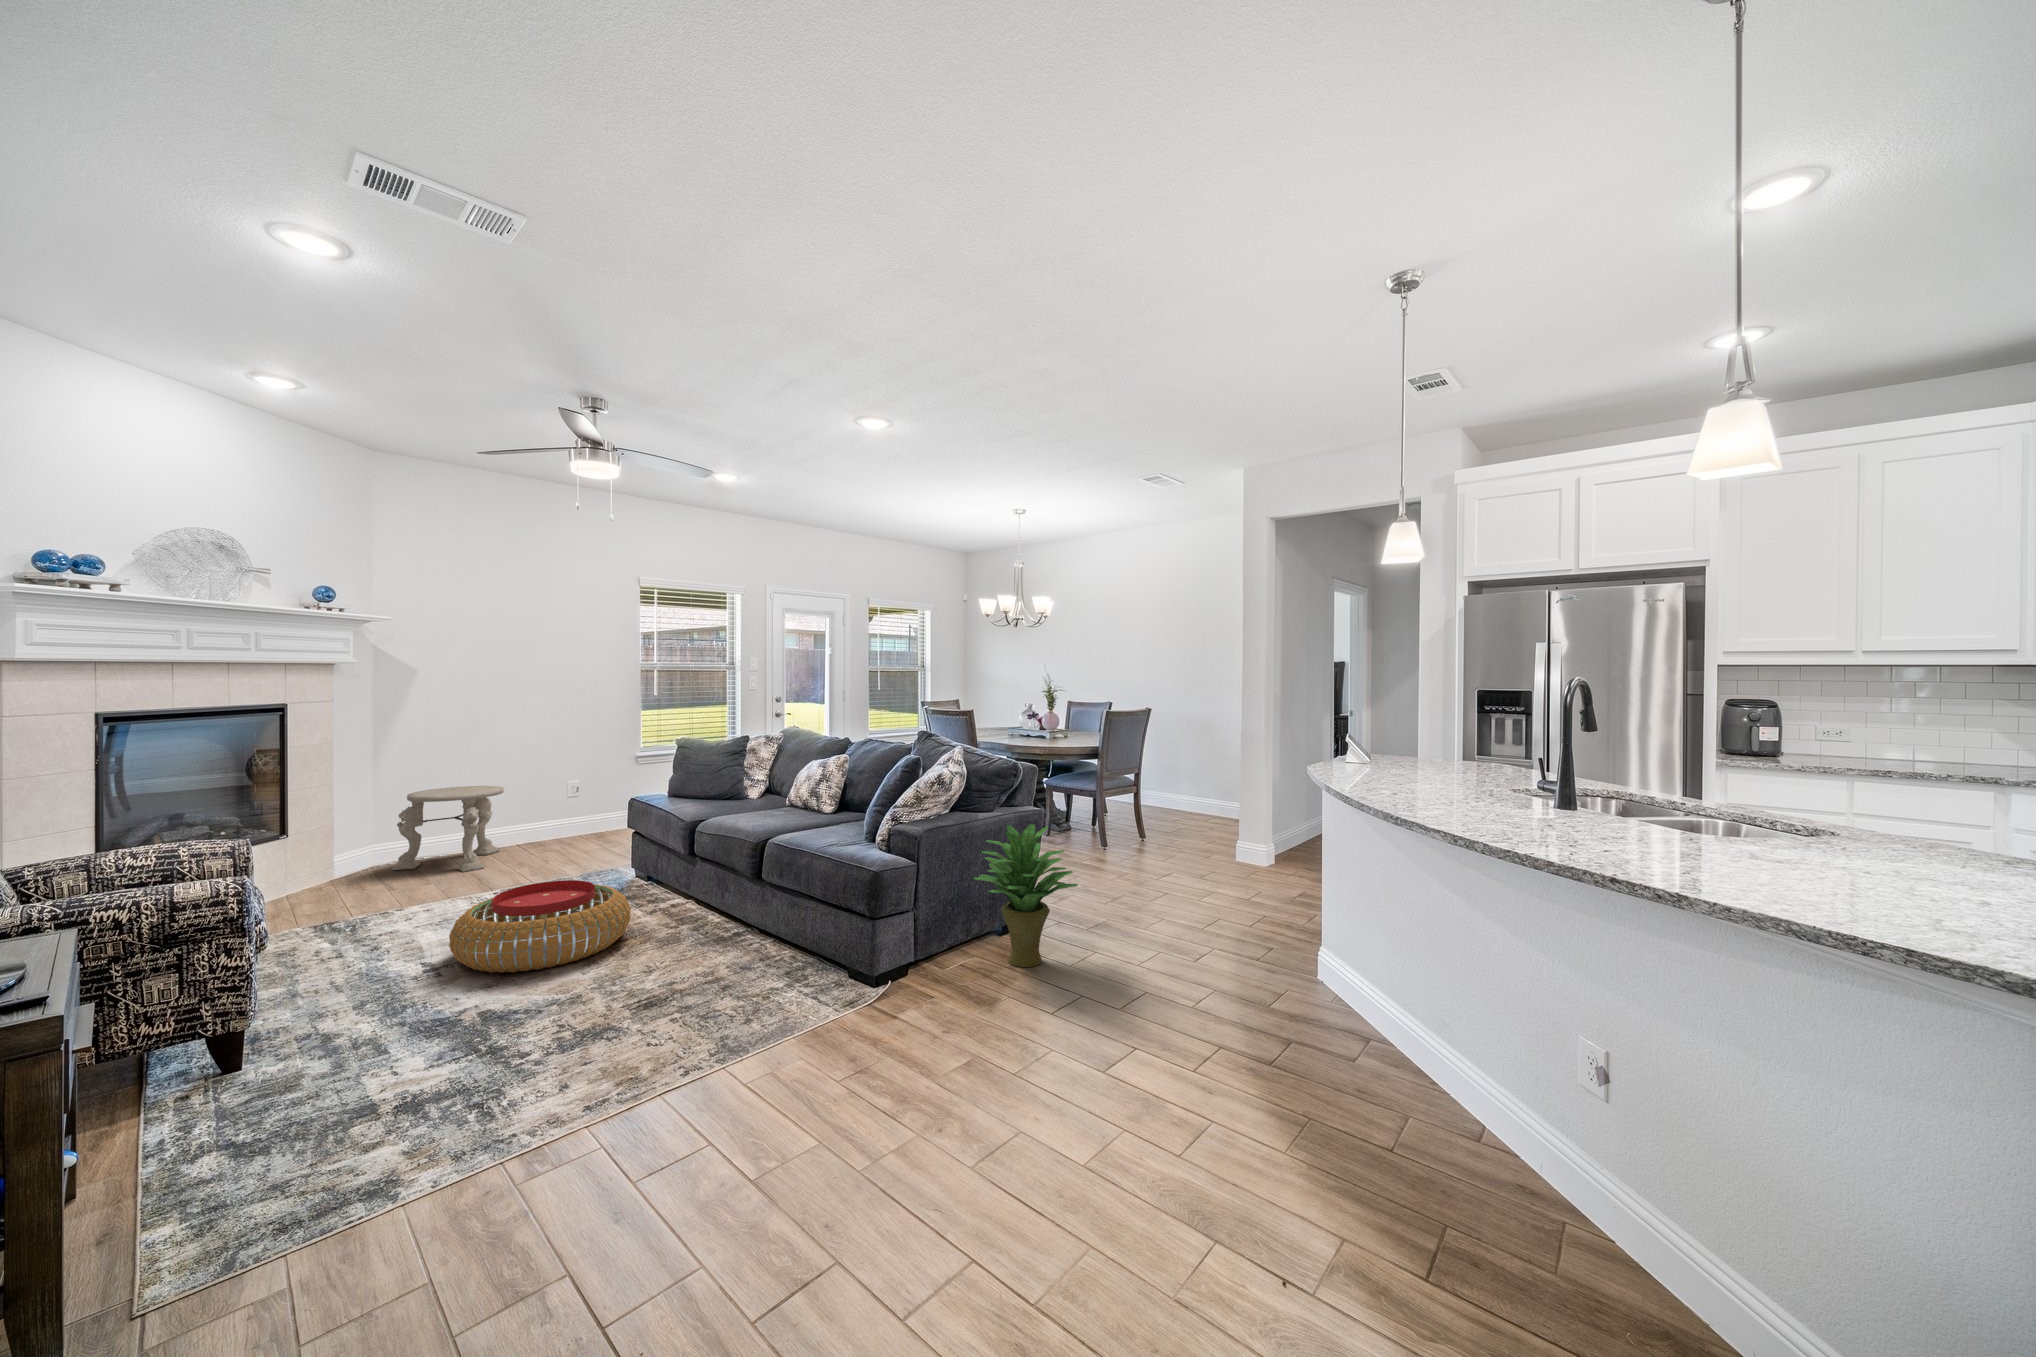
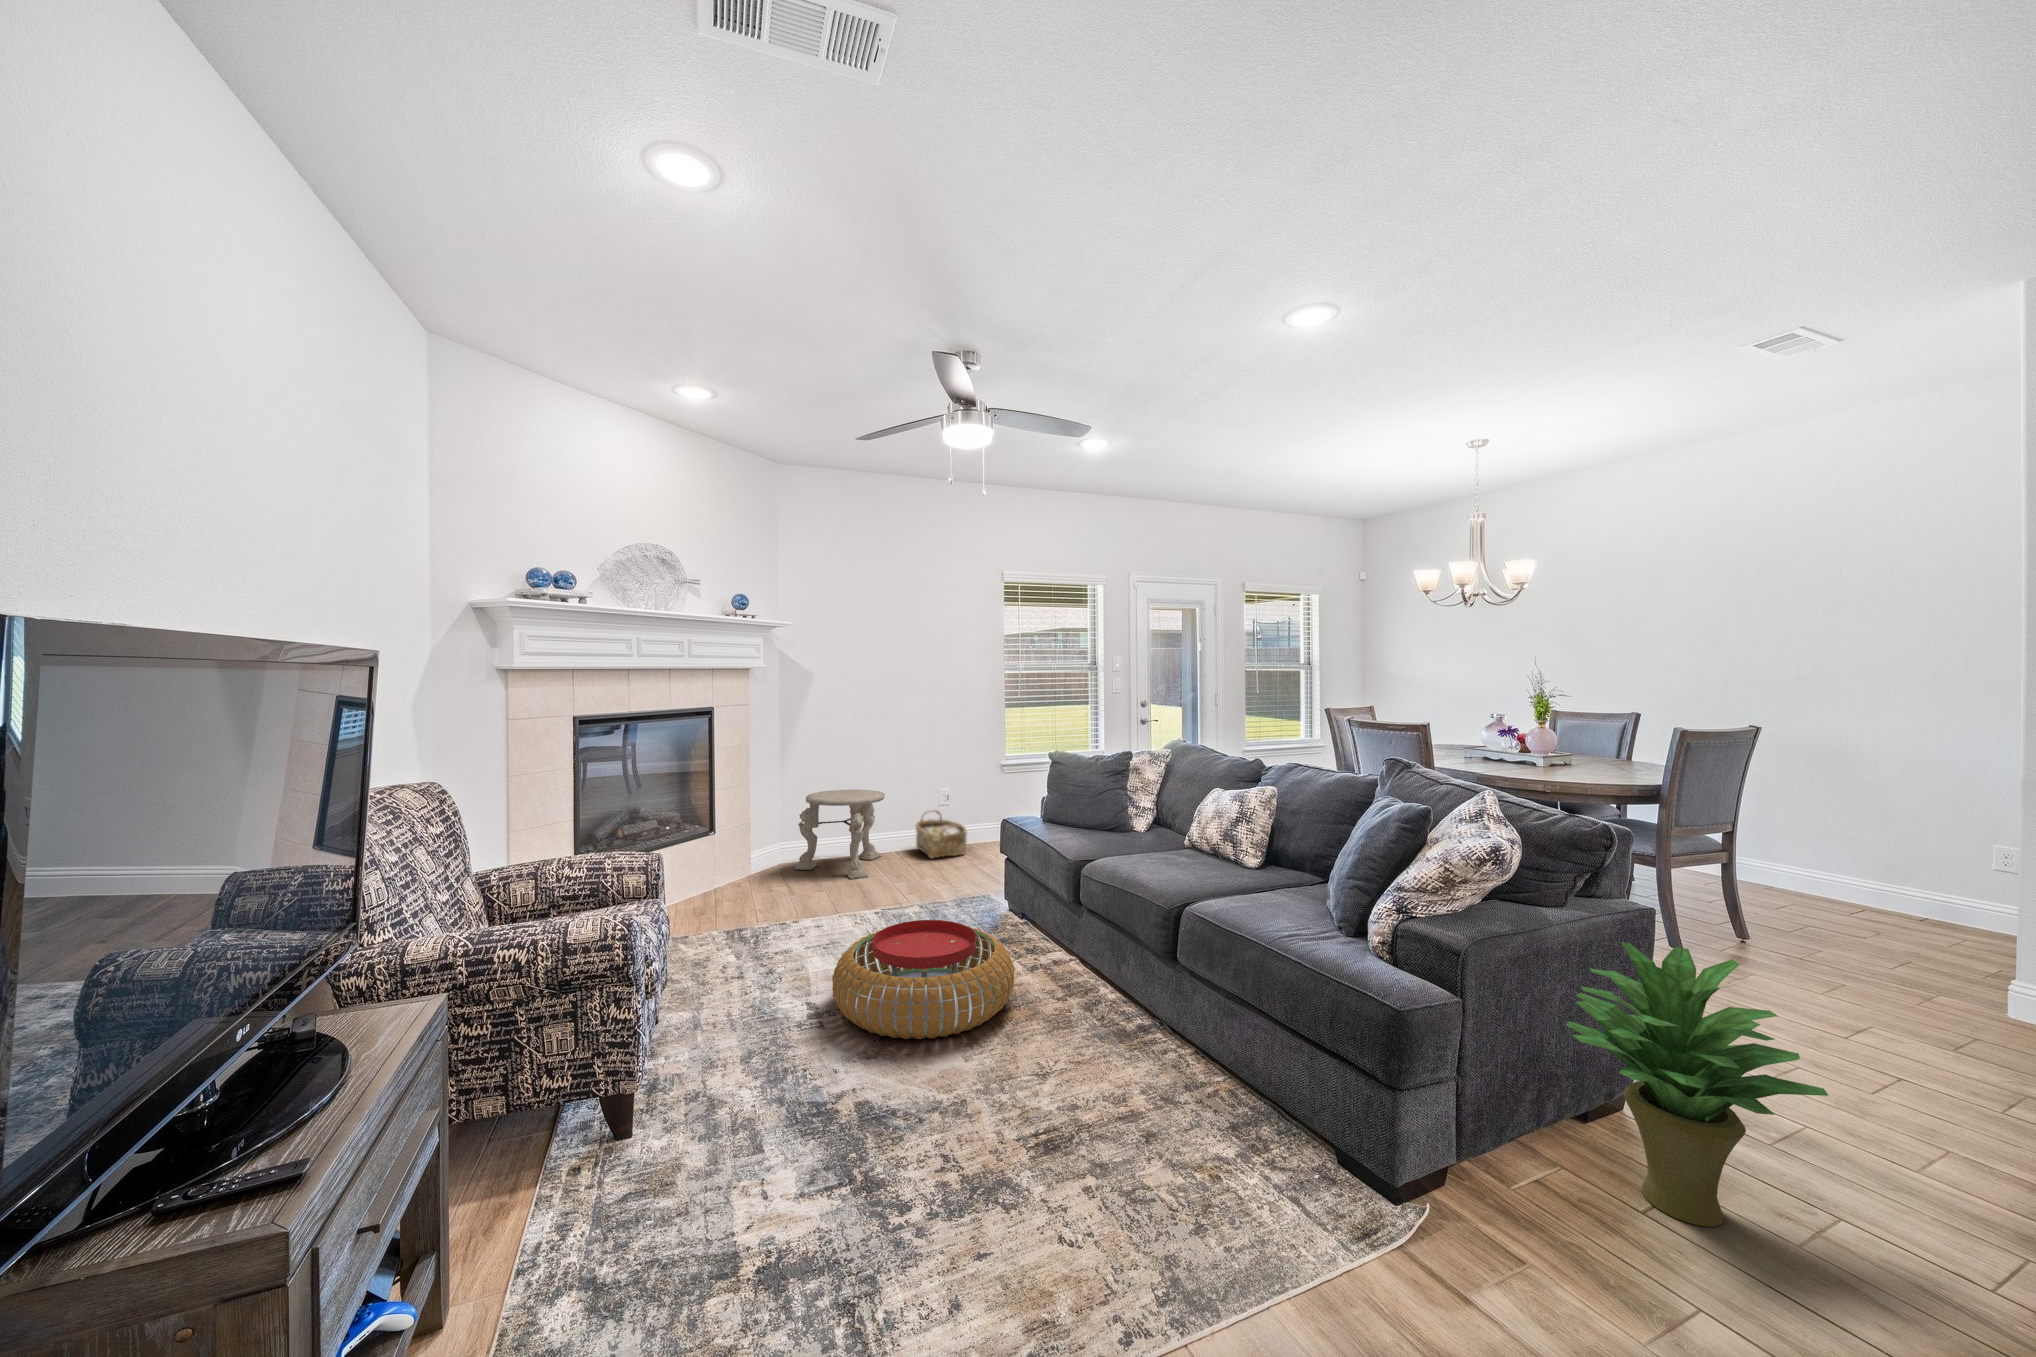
woven basket: none [540,802,597,847] -> present [916,810,967,859]

